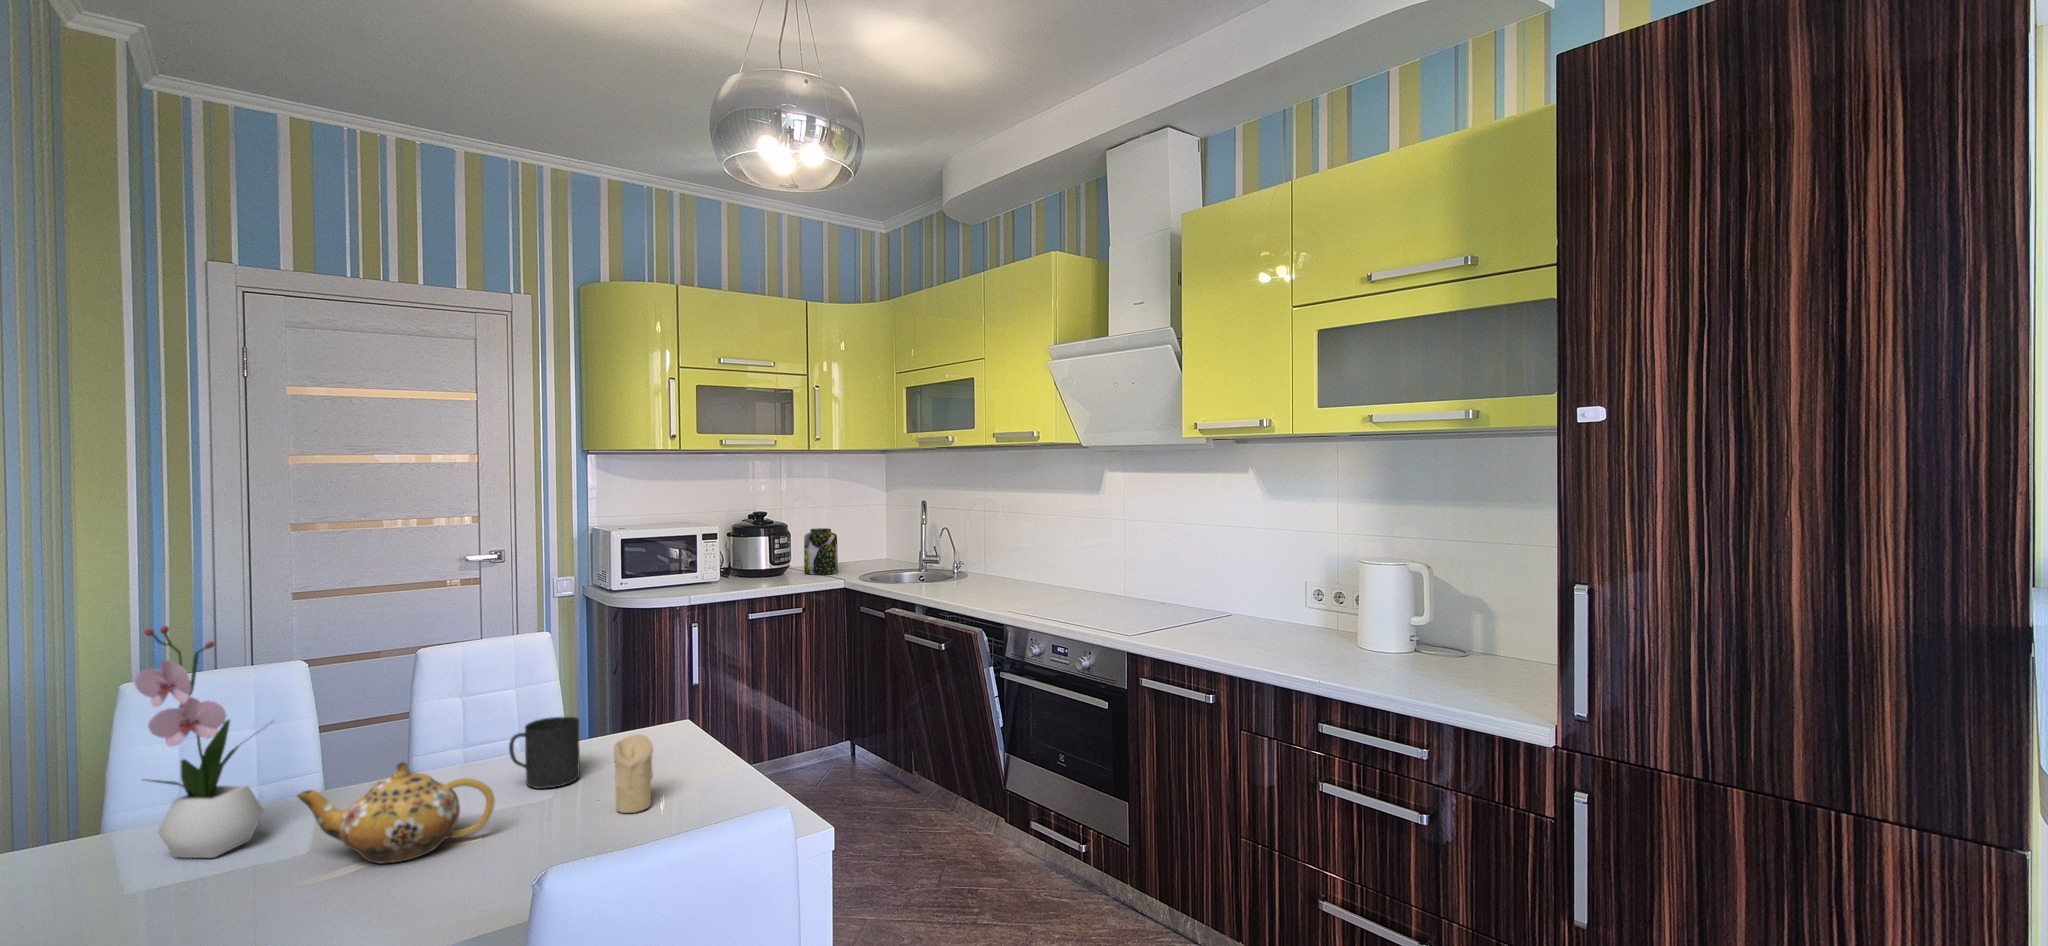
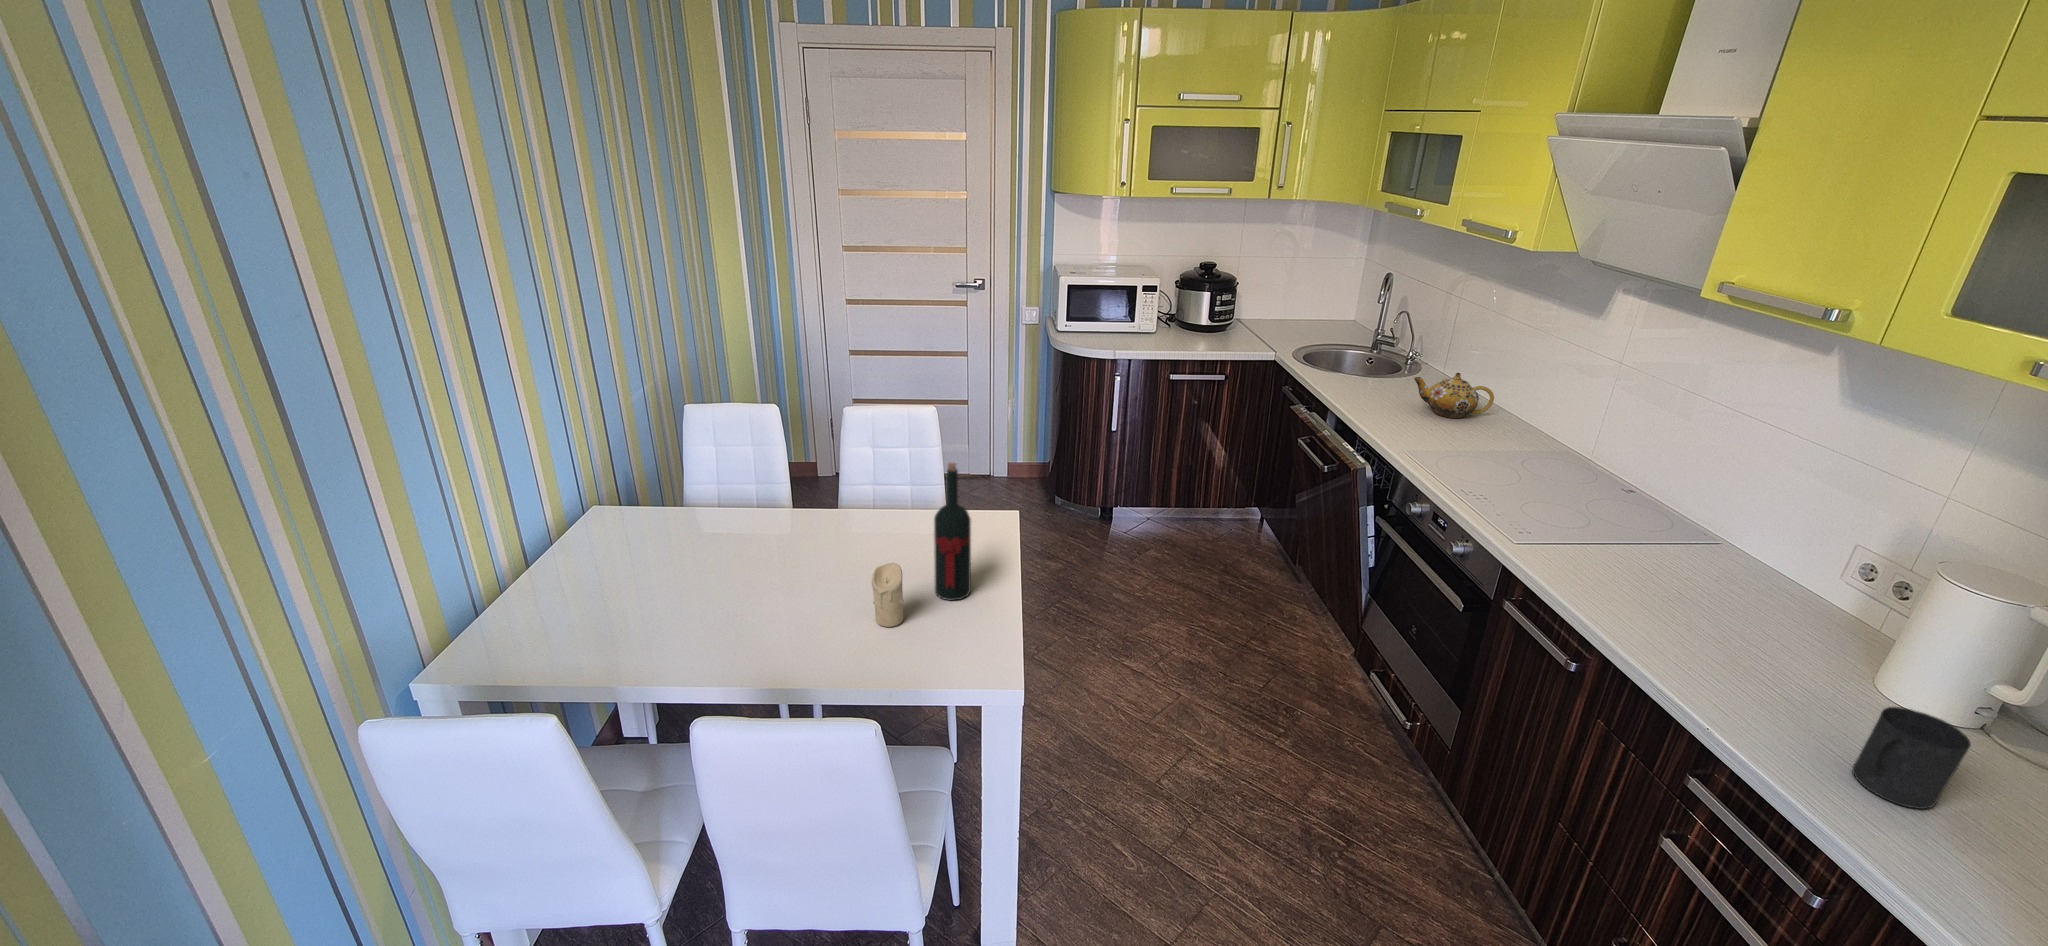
jar: present [804,528,838,575] -> none [1247,287,1285,339]
wine bottle: none [662,618,704,782] -> present [934,463,971,601]
flower arrangement: present [135,626,264,858] -> none [587,416,676,572]
mug: present [509,717,580,789] -> present [1852,707,1971,809]
teapot: present [297,762,494,864] -> present [1414,373,1494,418]

